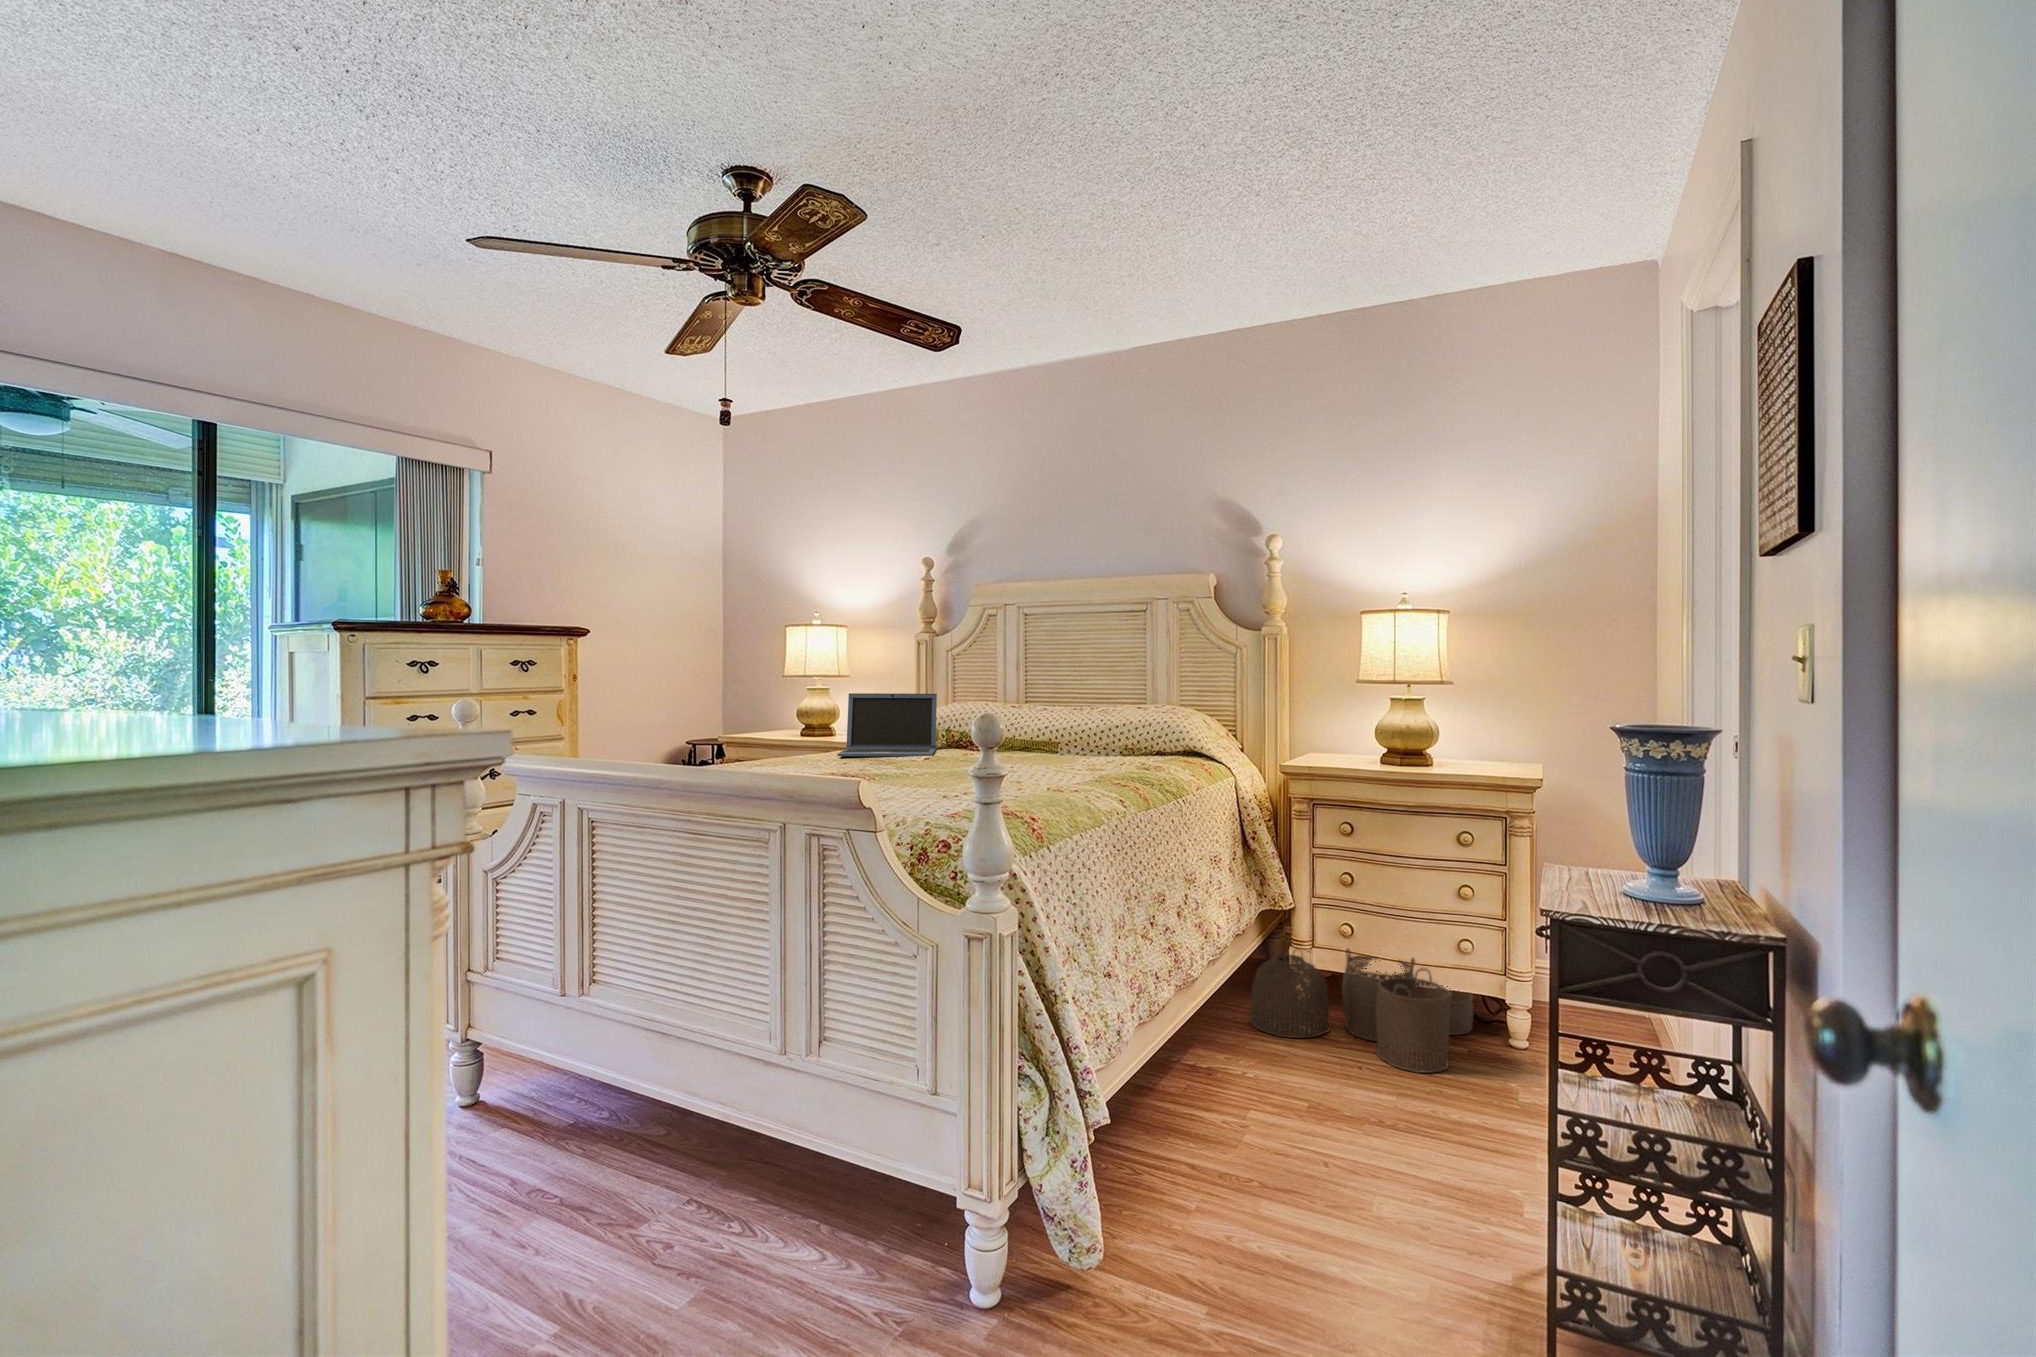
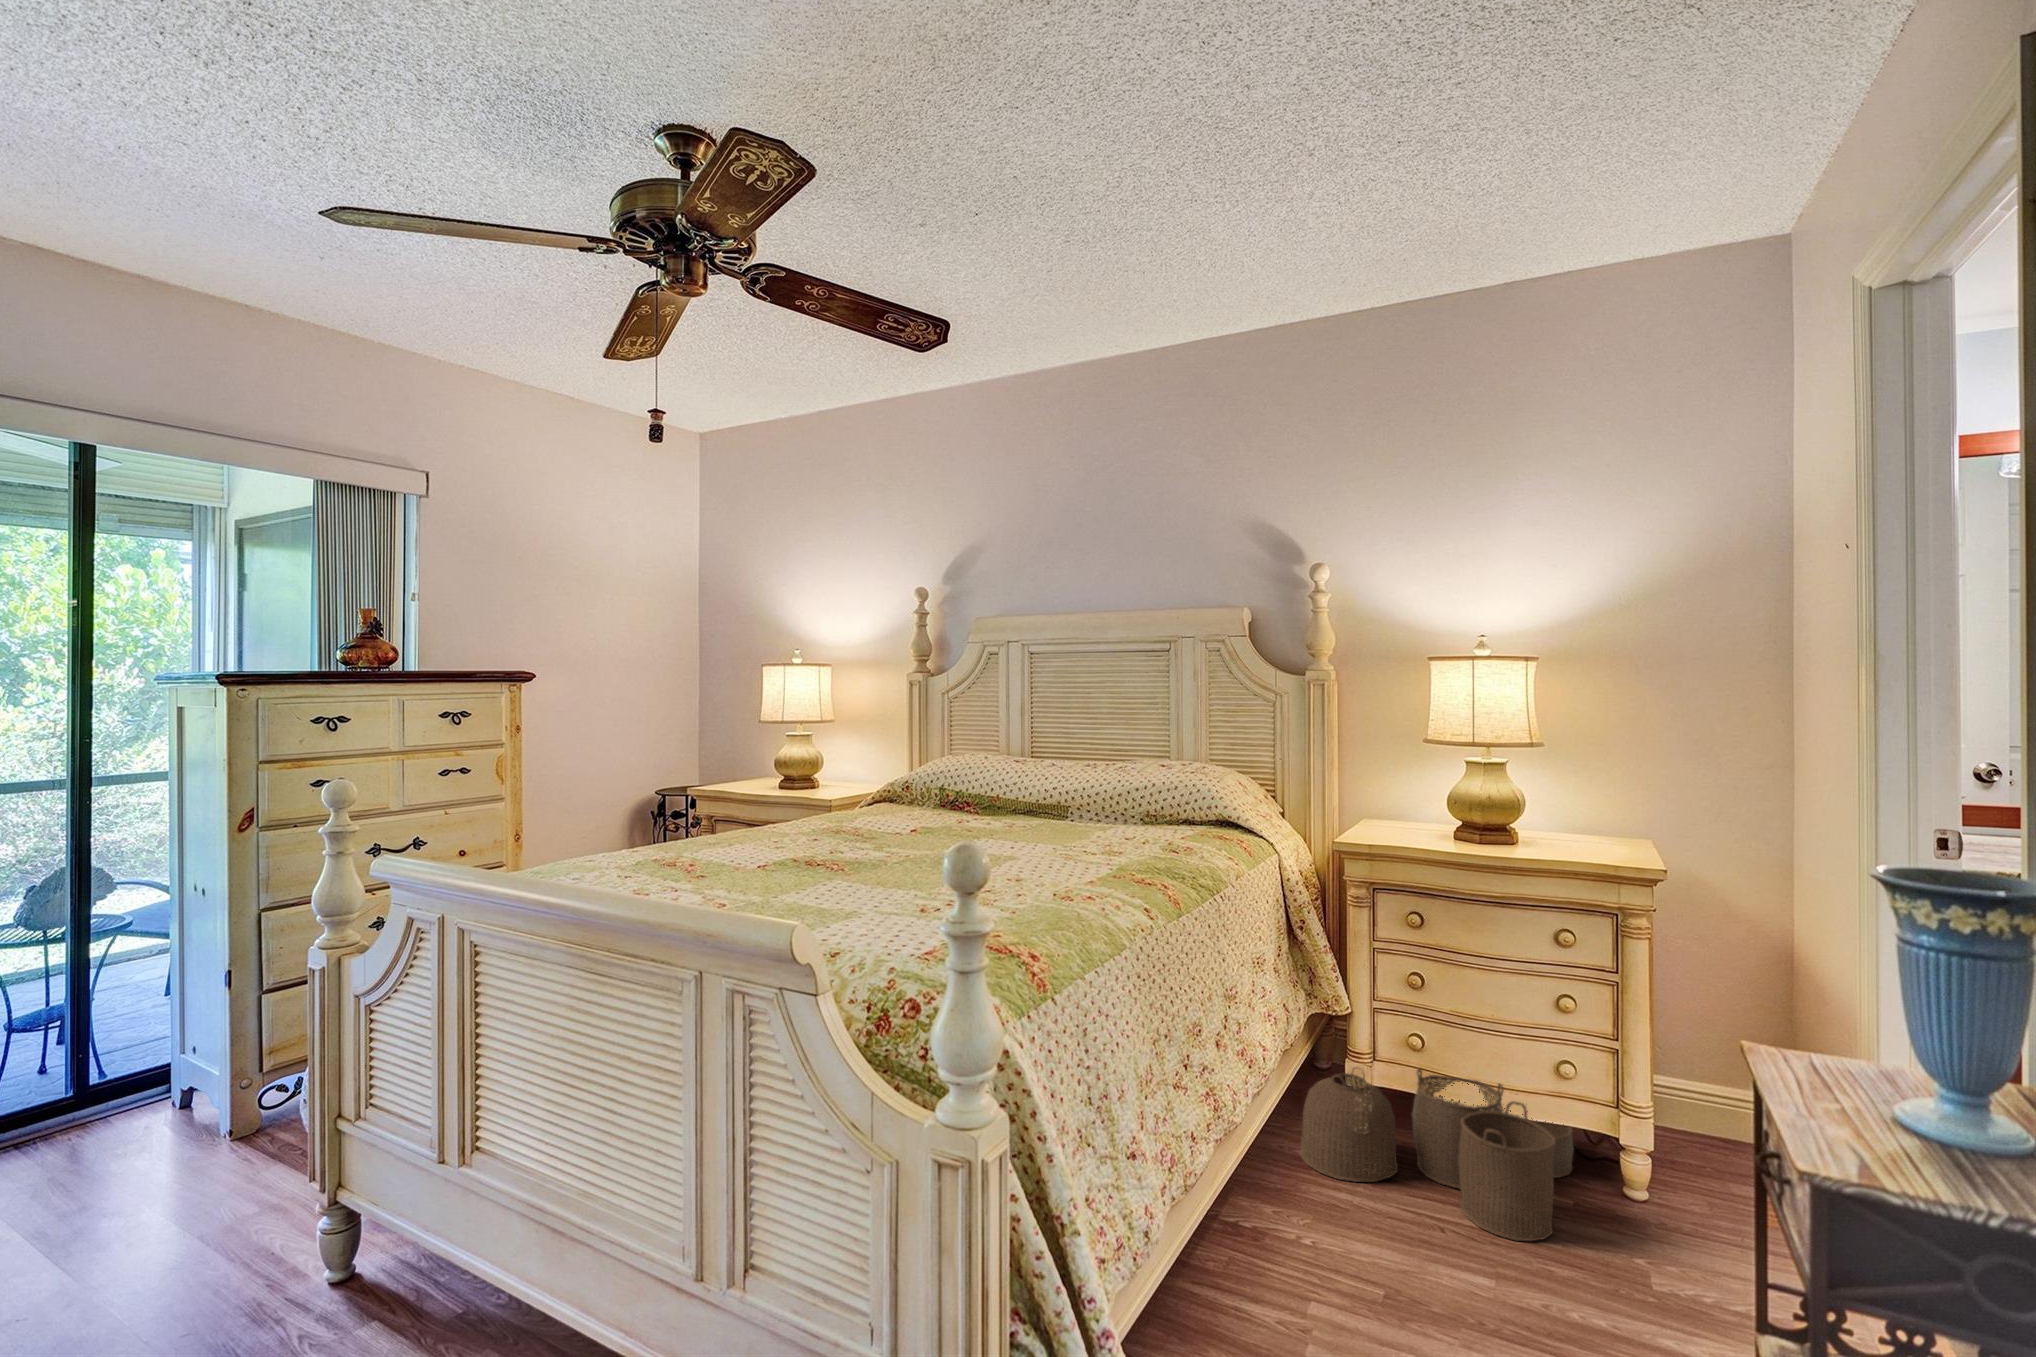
laptop: present [837,693,937,756] -> none [812,747,930,825]

